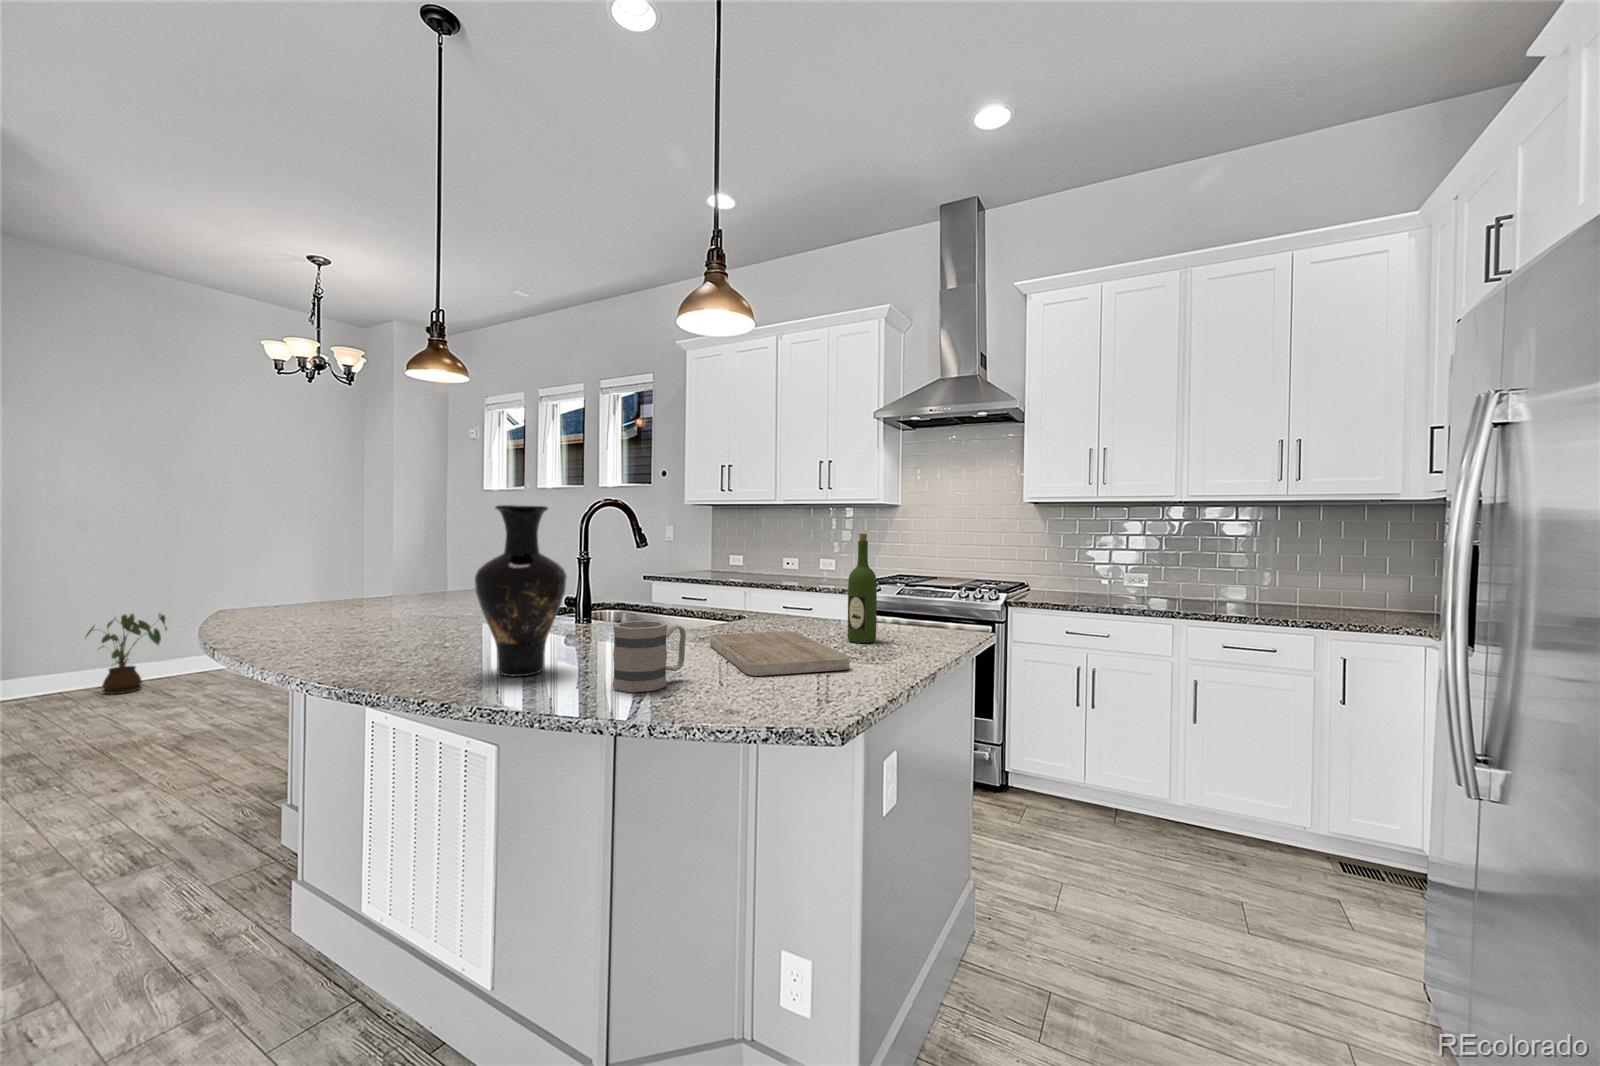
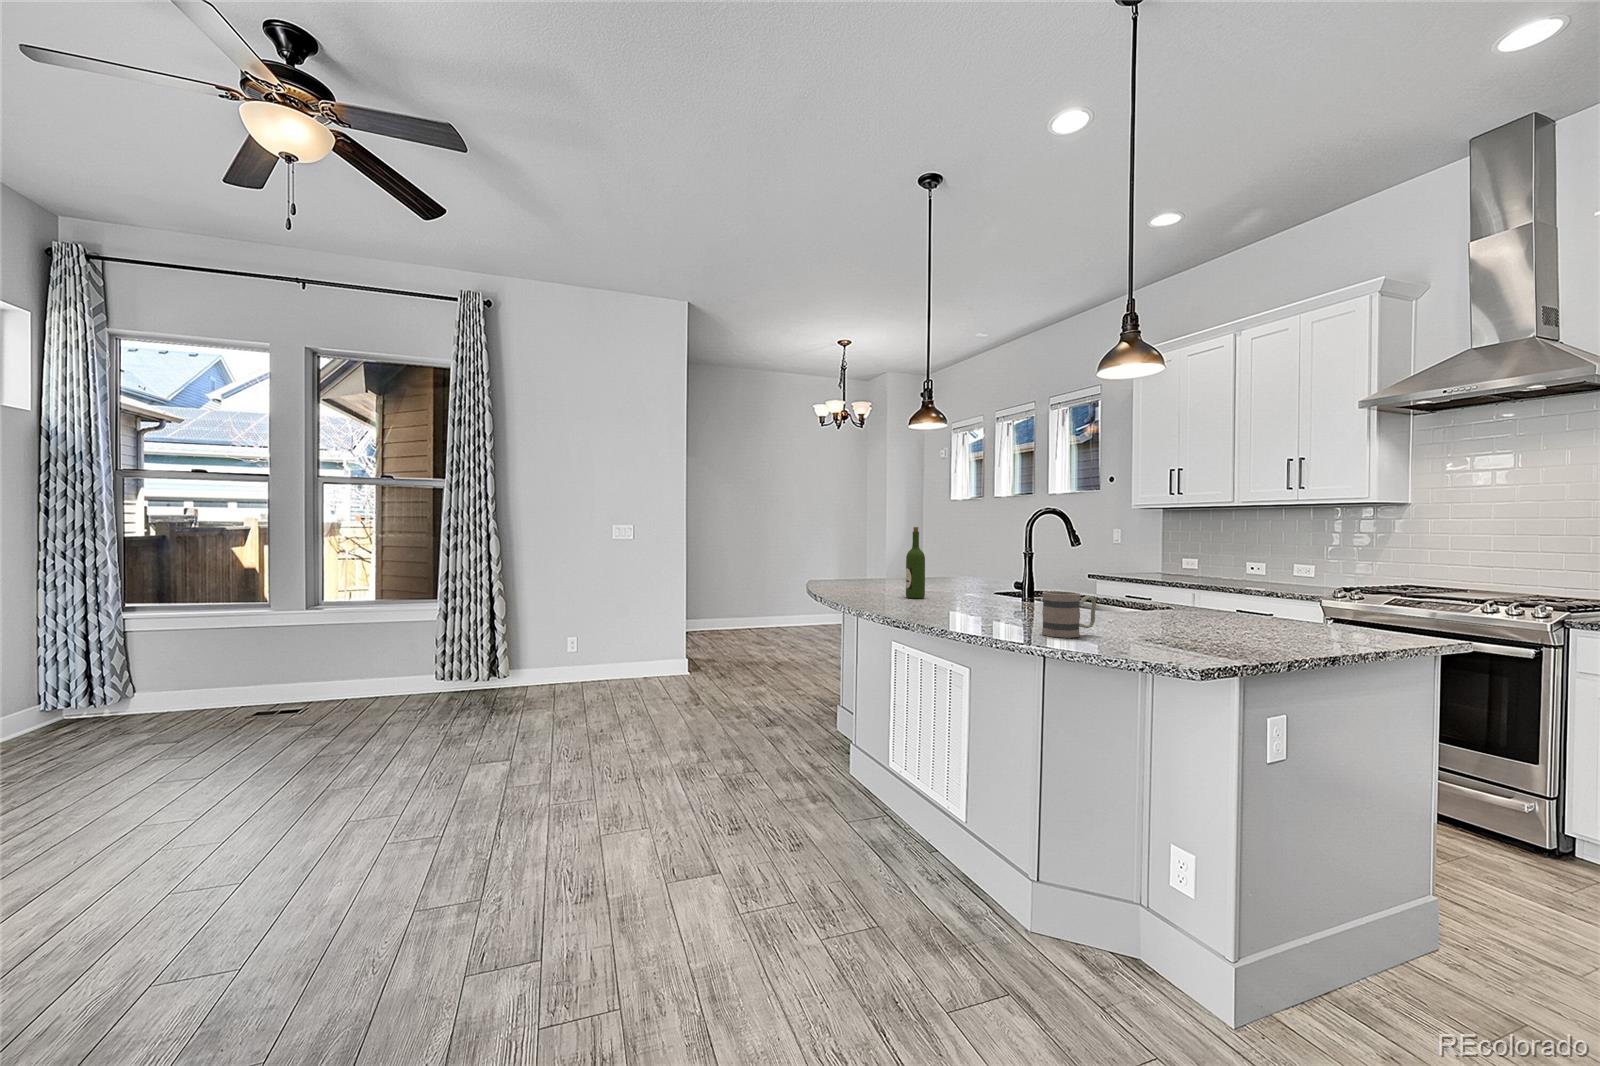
vase: present [475,505,567,676] -> none [956,513,1013,623]
wine bottle: present [848,534,877,643] -> present [906,527,925,598]
house plant: present [86,614,167,694] -> none [726,585,764,635]
cutting board: present [710,631,850,676] -> none [1126,613,1245,644]

